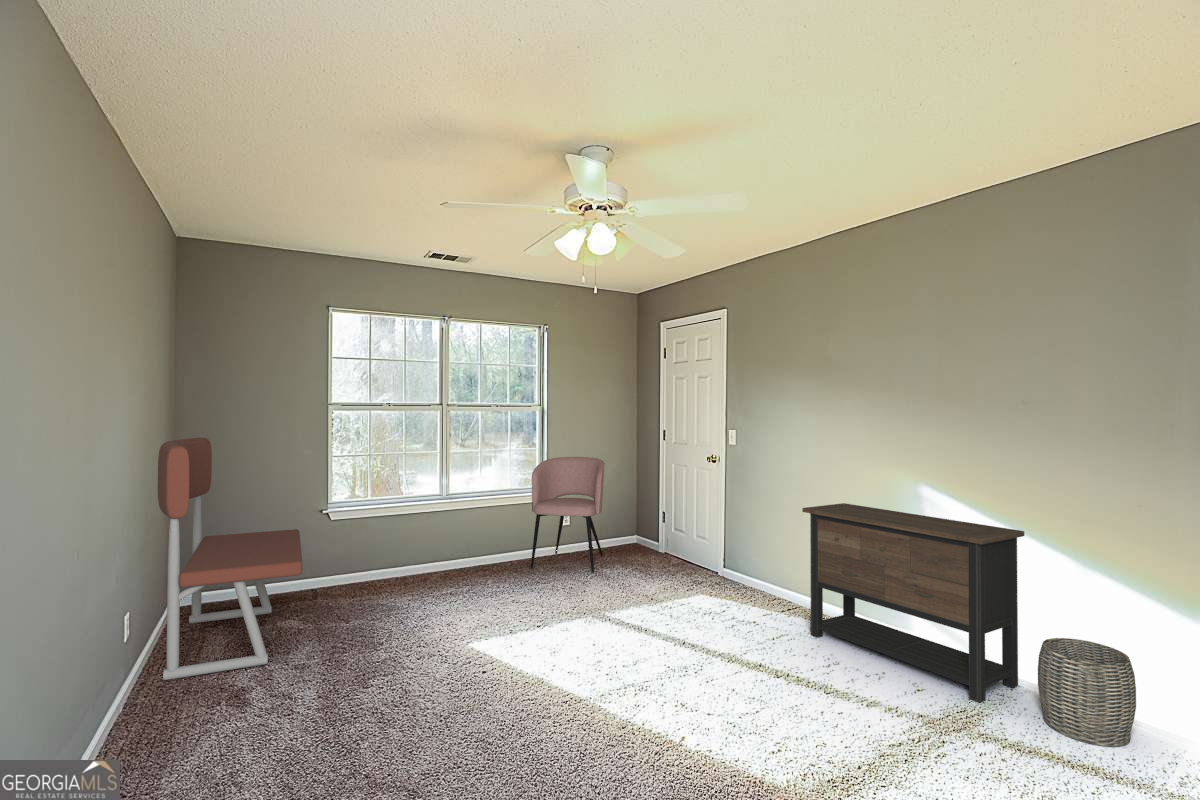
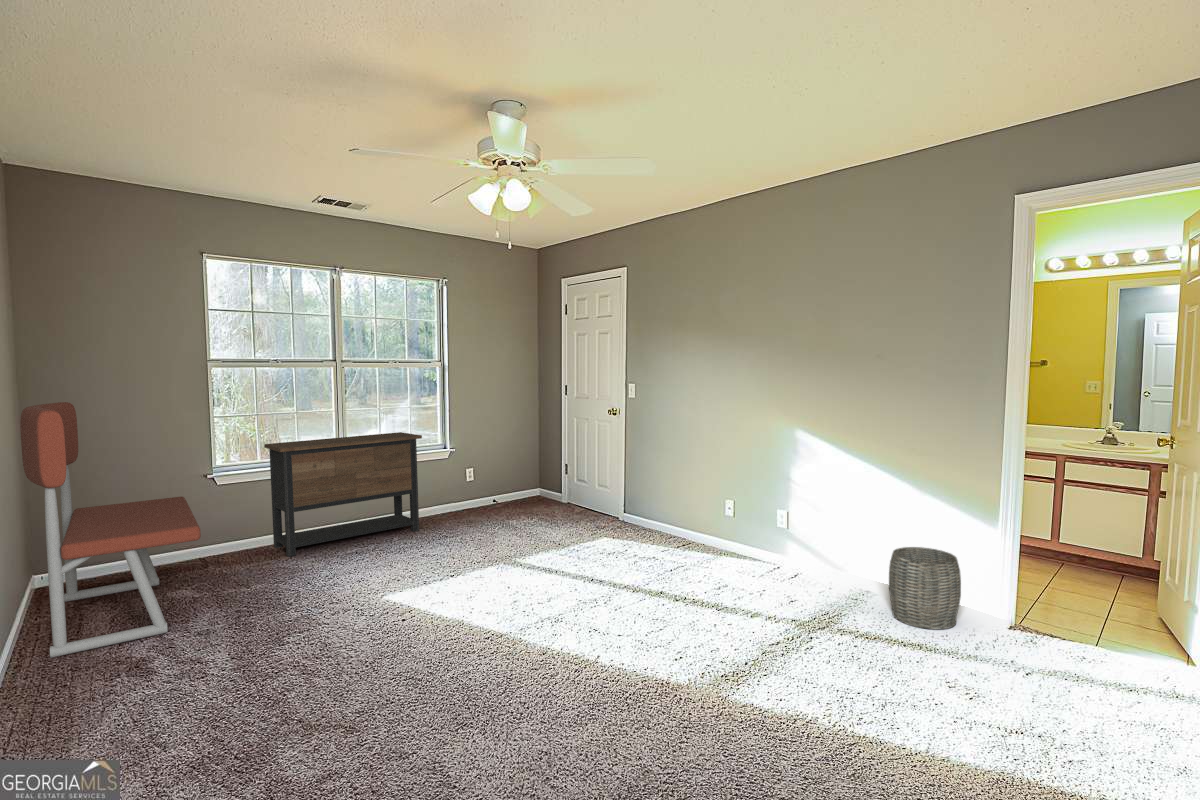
armchair: present [531,457,605,573] -> none [432,412,506,525]
dresser: present [802,503,1024,702] -> present [264,432,422,557]

